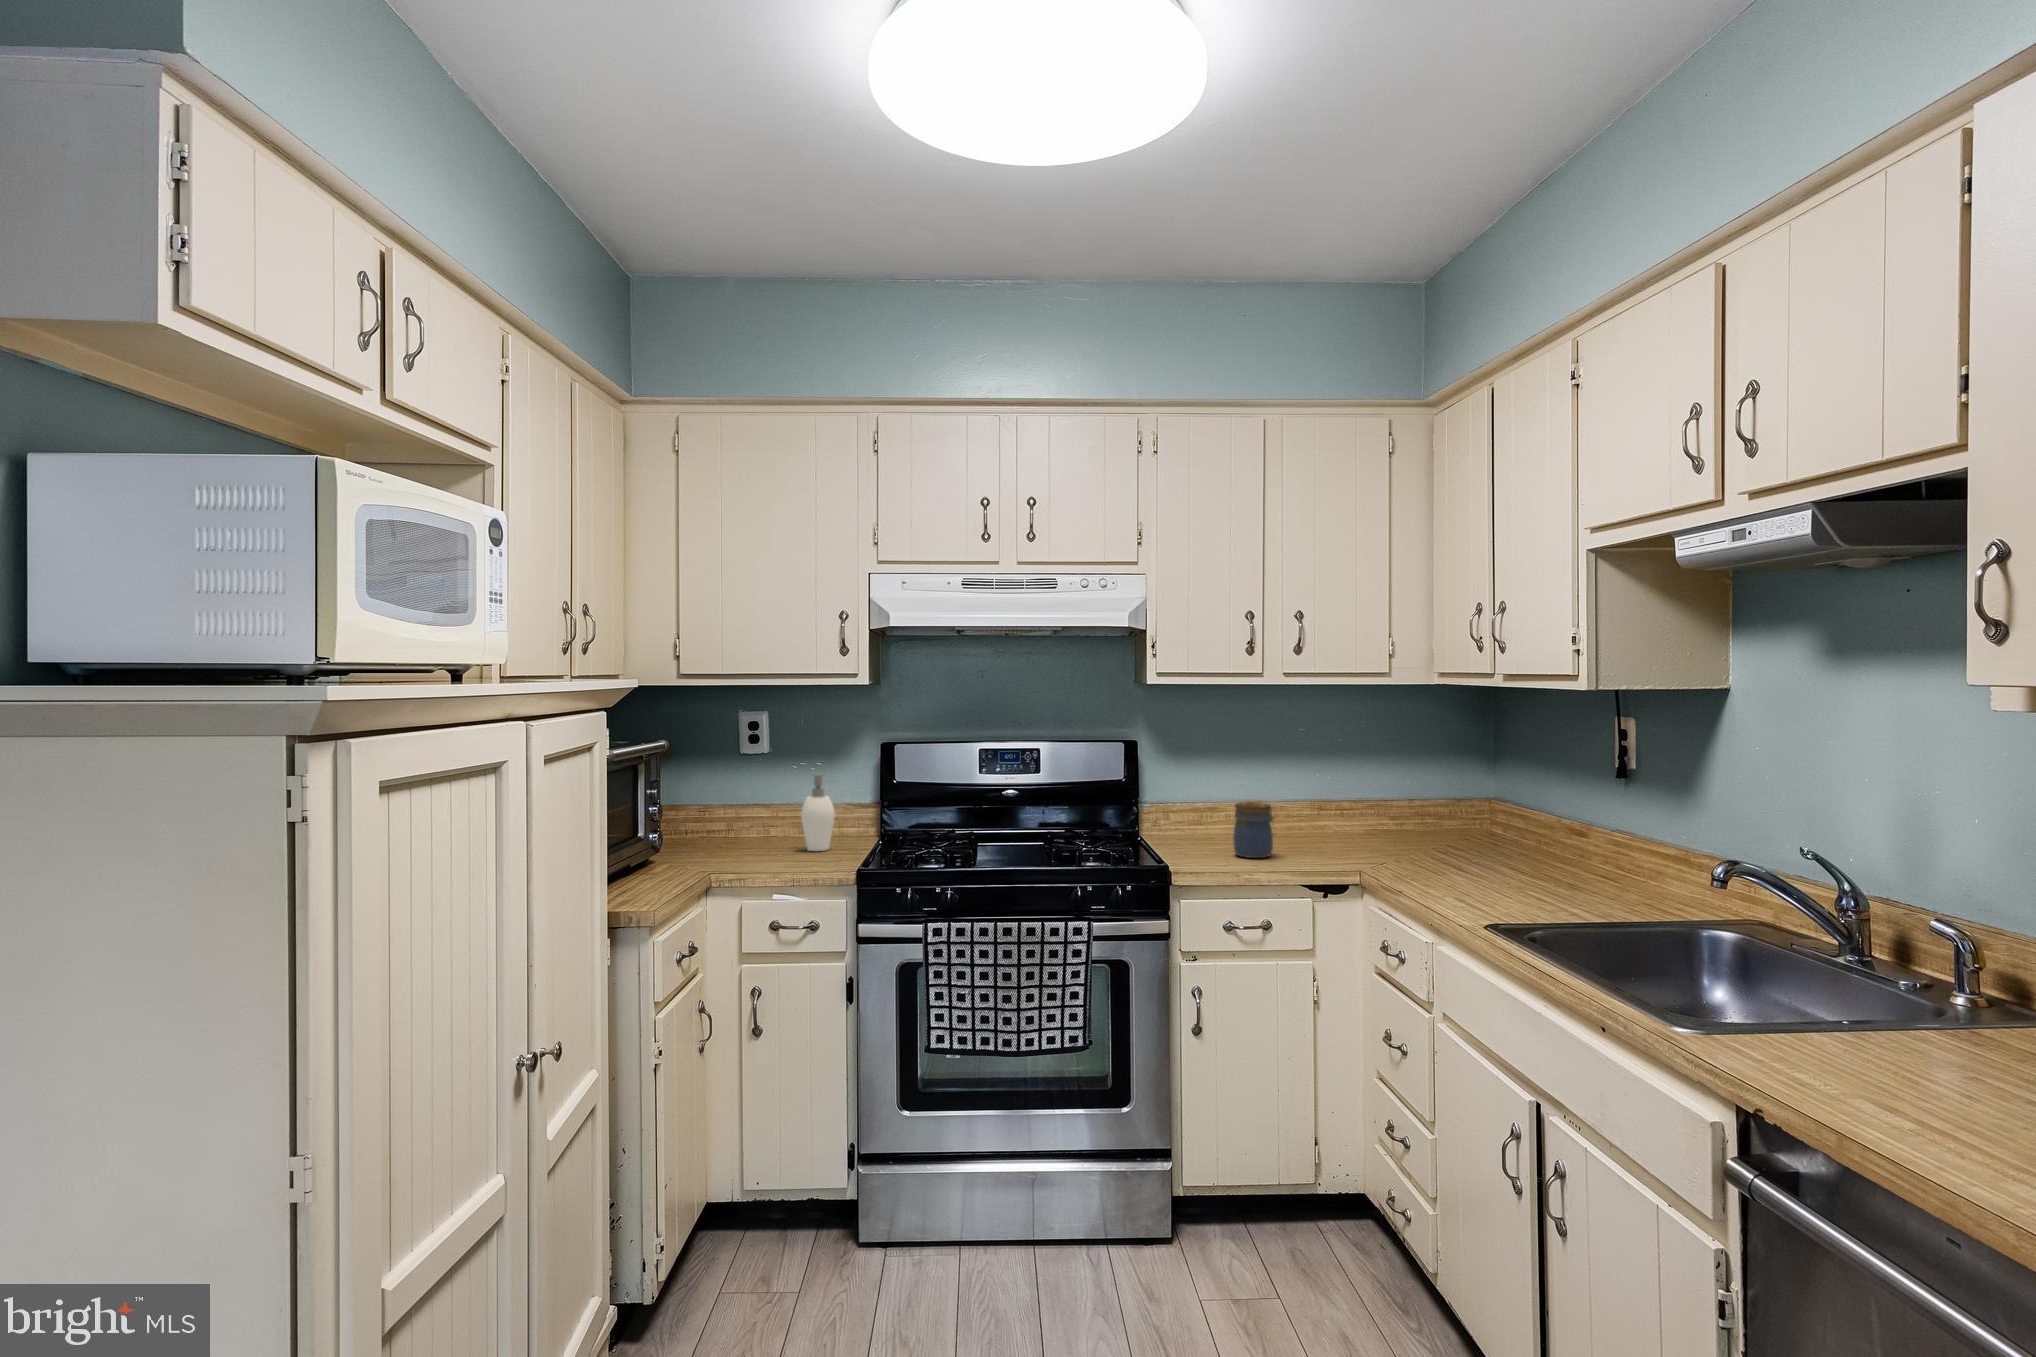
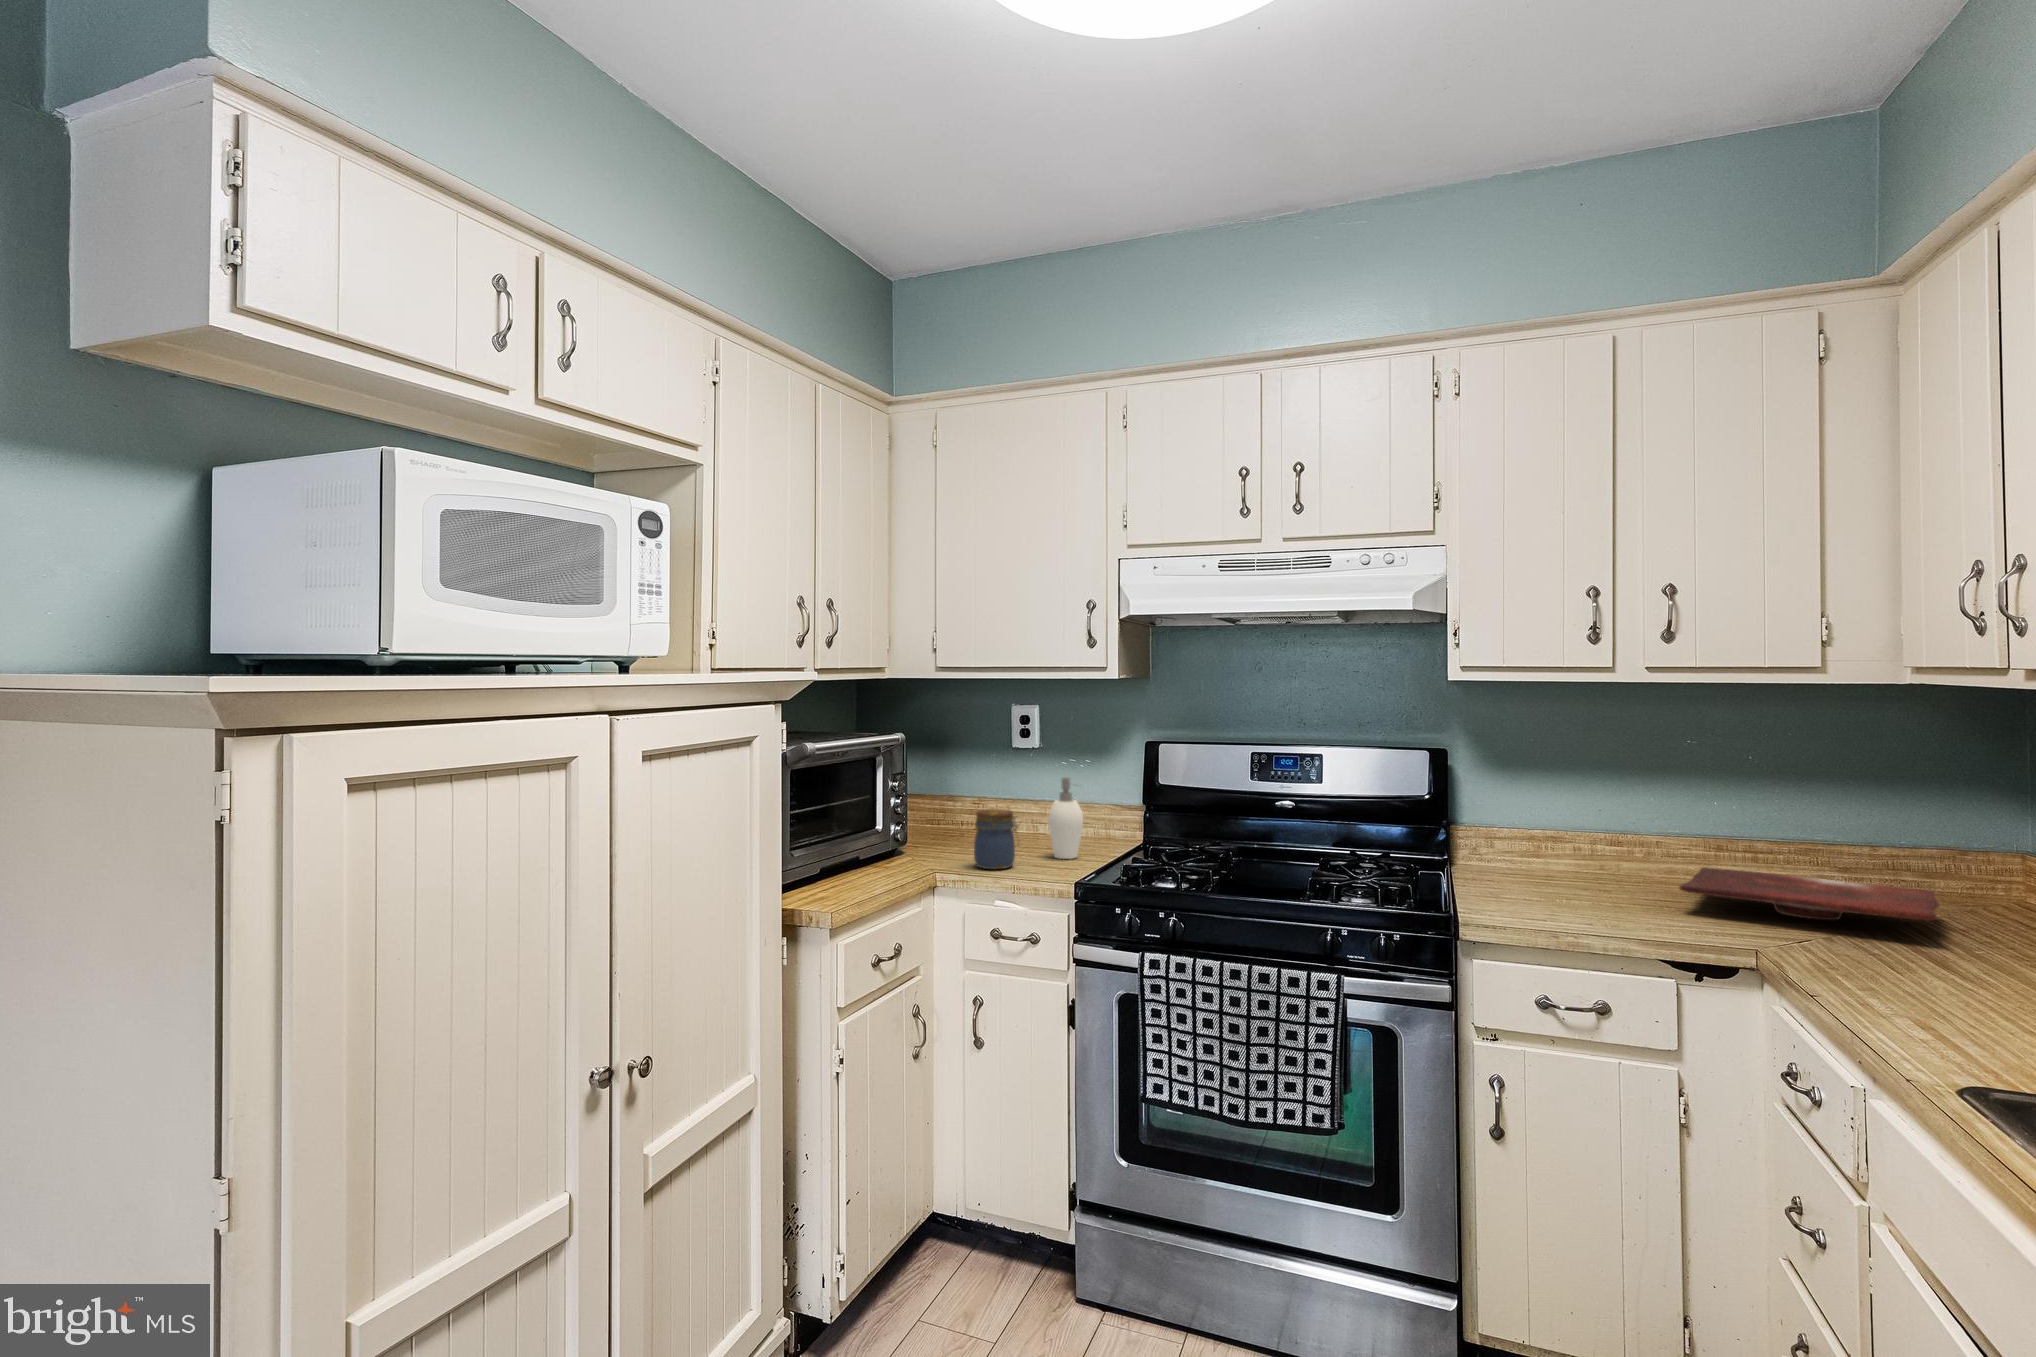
jar: present [1233,801,1274,858] -> present [974,809,1019,869]
cutting board: none [1304,819,1452,848] -> present [1679,867,1939,921]

